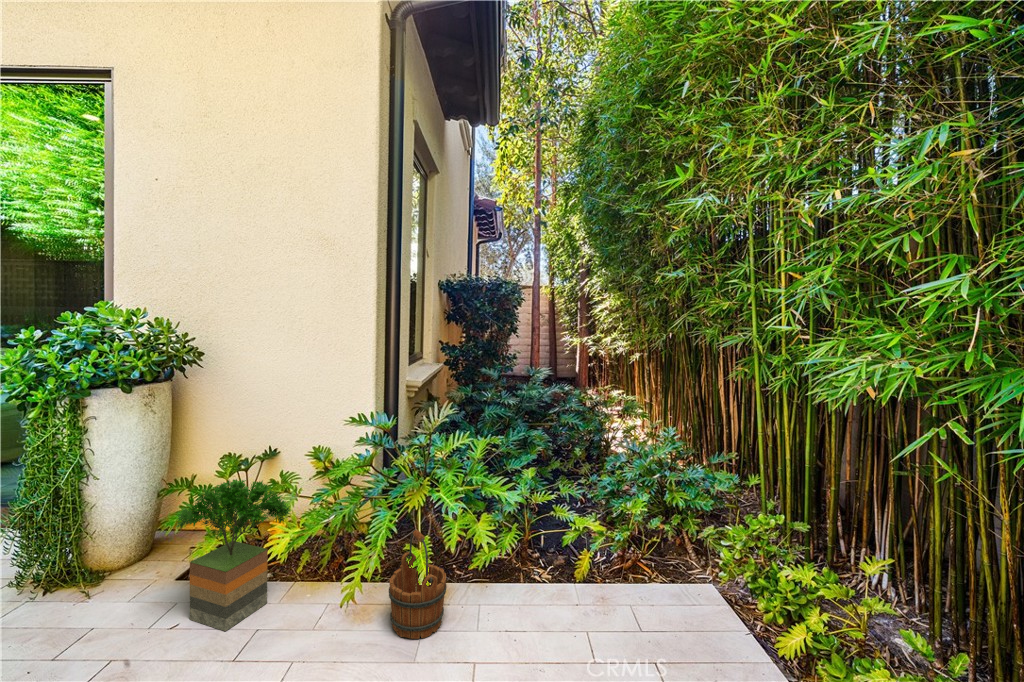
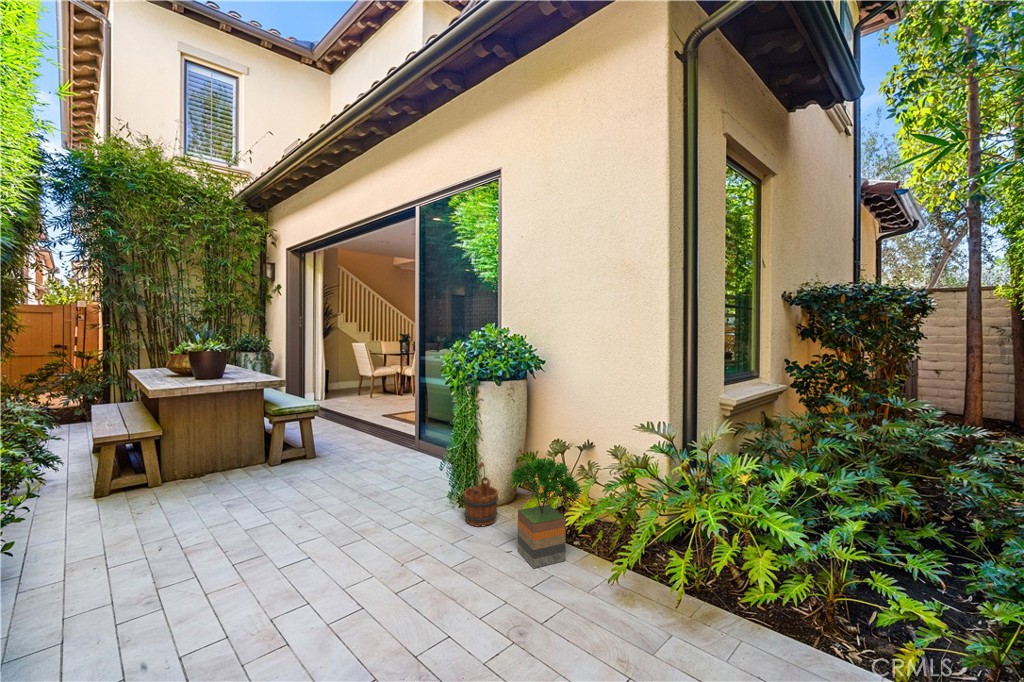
wooden bucket: present [389,530,447,639] -> present [464,462,498,527]

